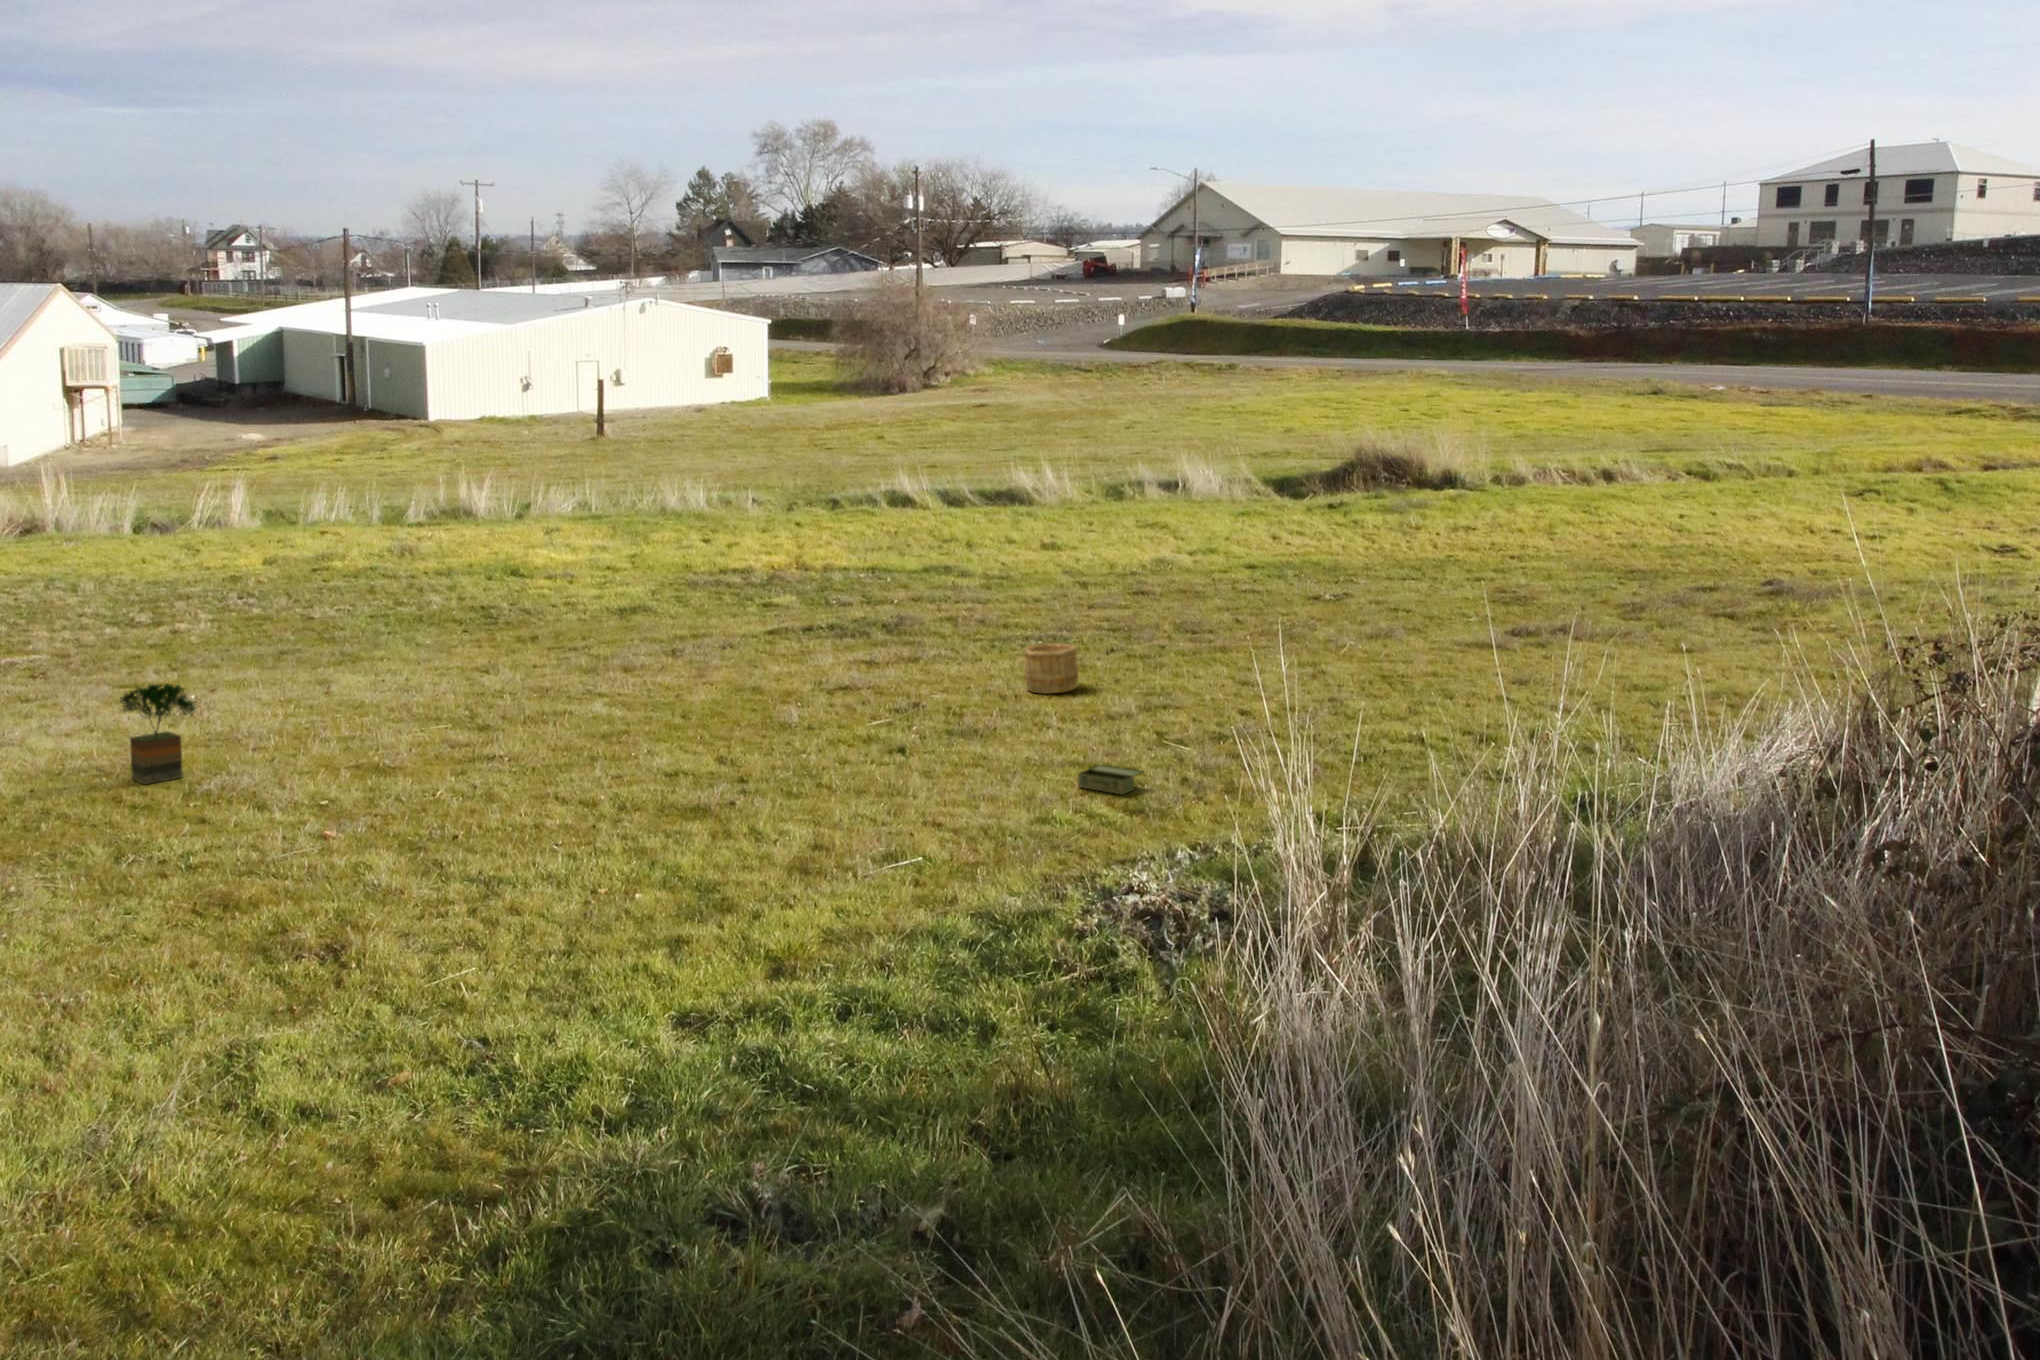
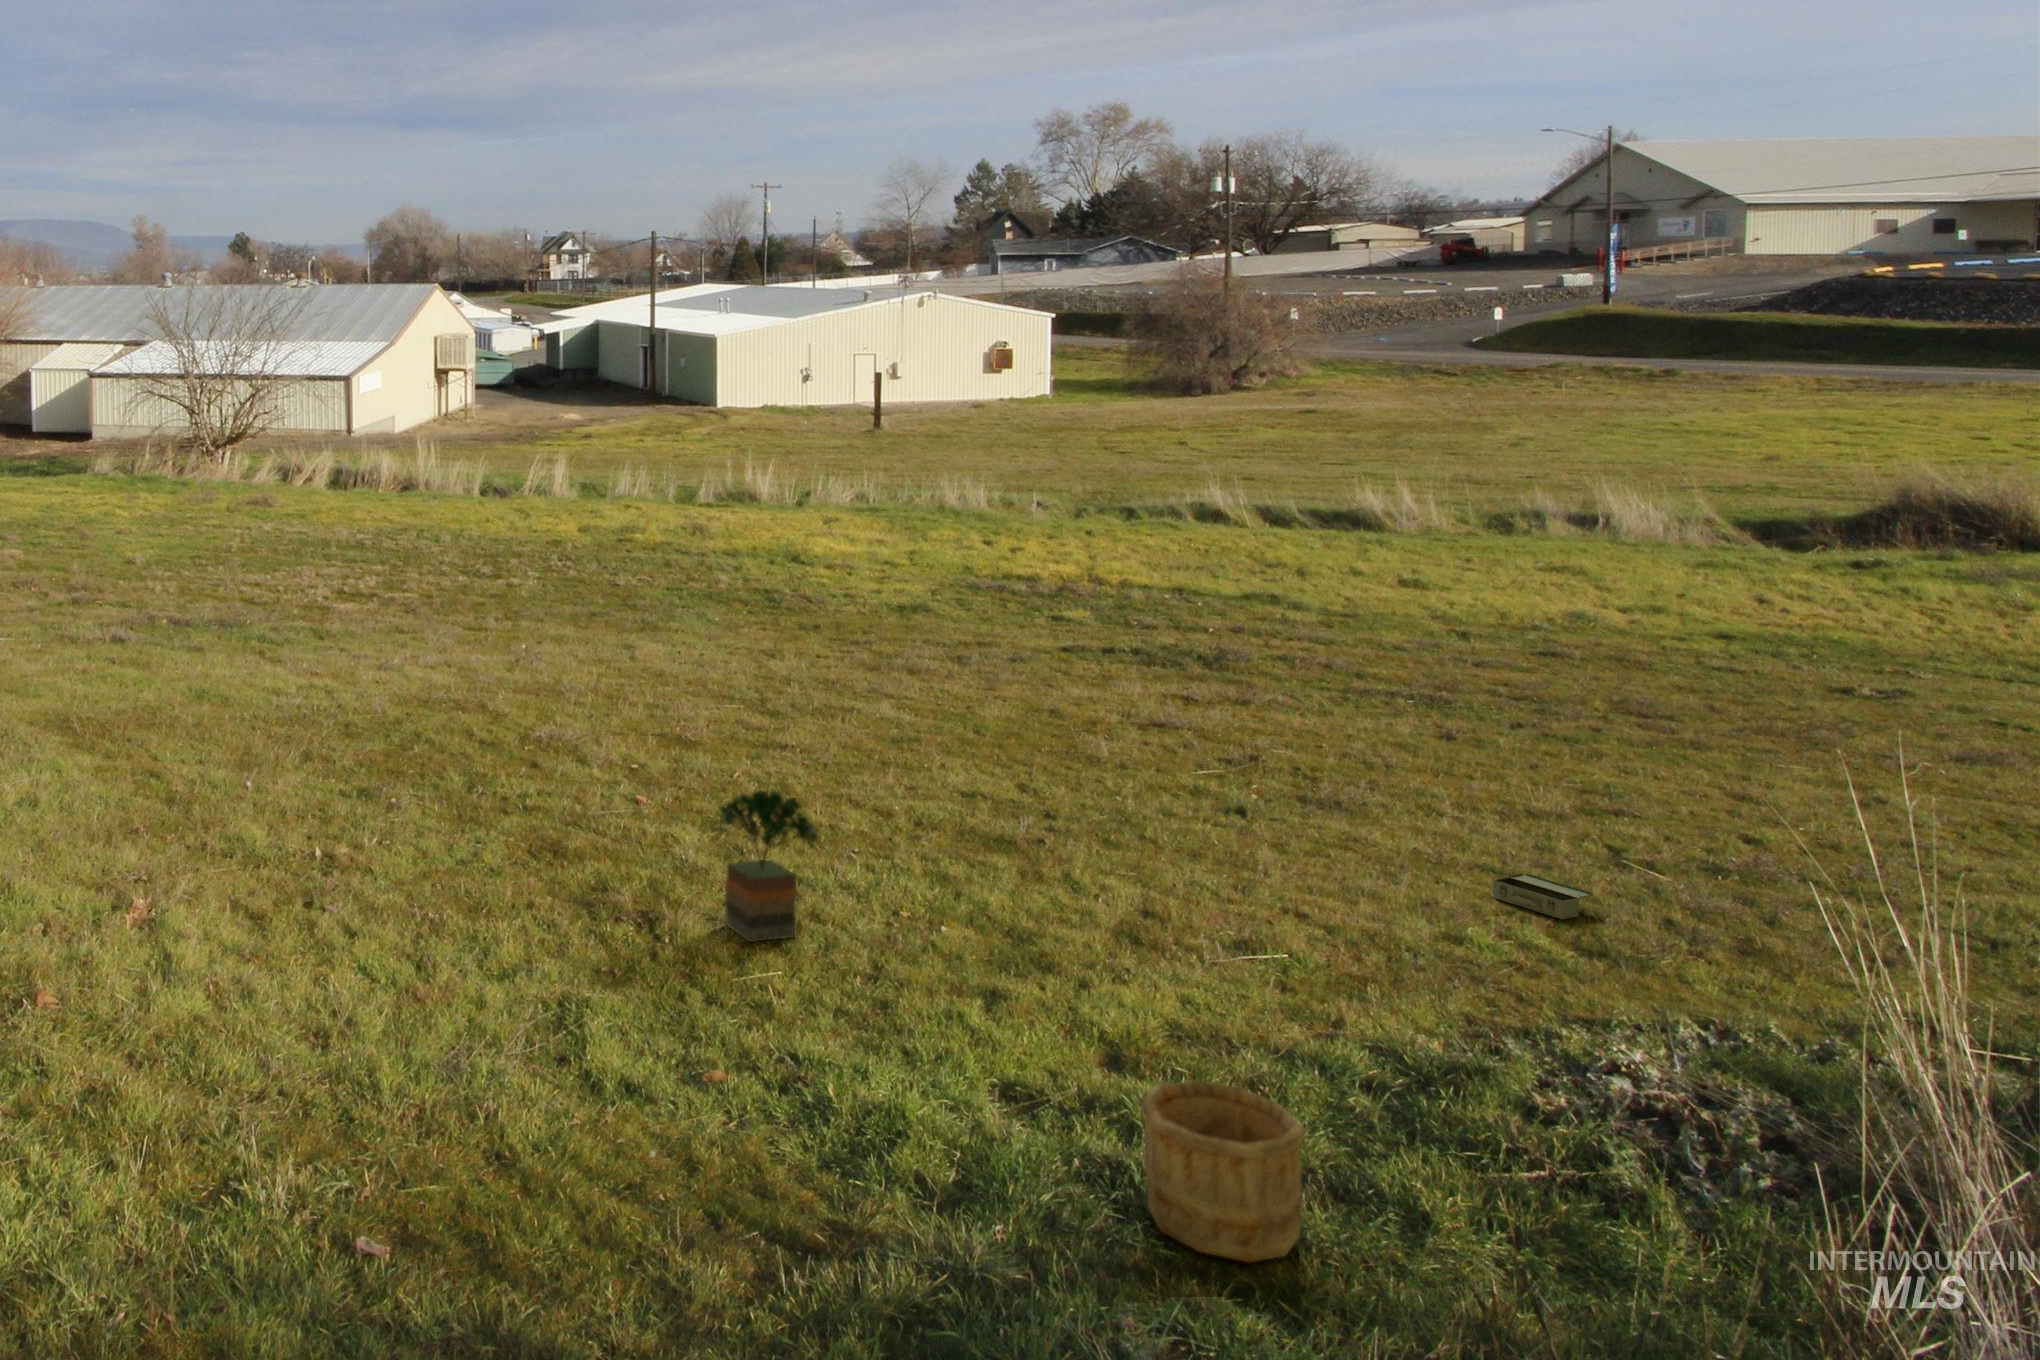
wooden bucket: present [1023,643,1078,694] -> present [1140,1081,1305,1262]
potted tree: present [120,683,196,784] -> present [717,788,818,942]

